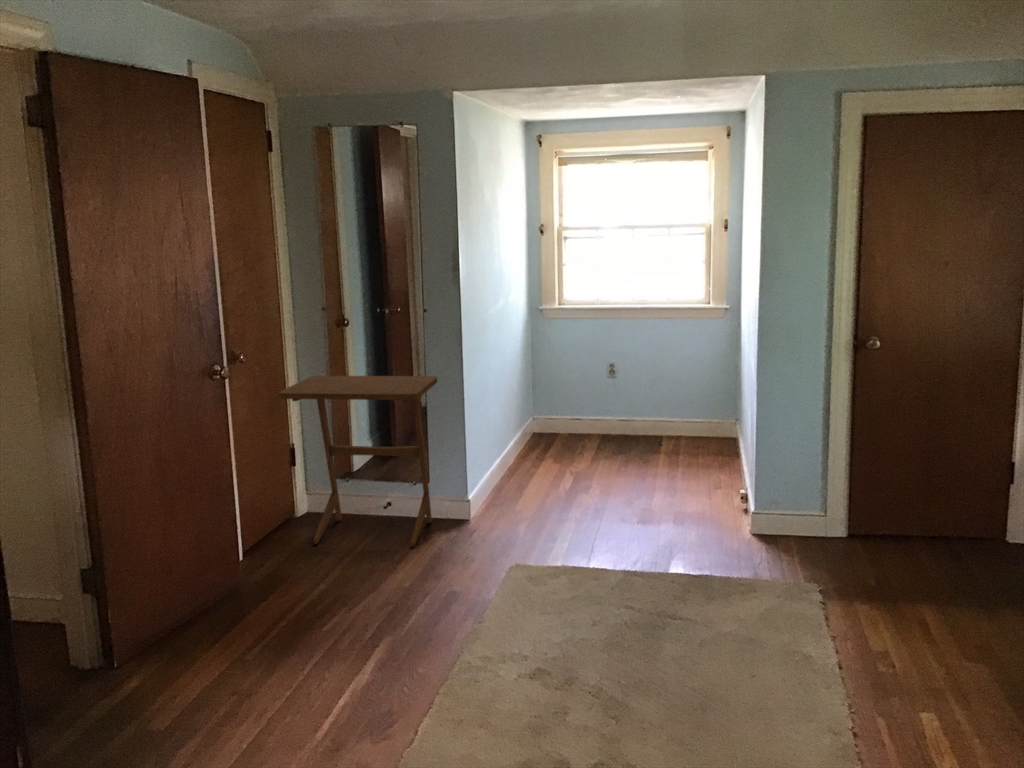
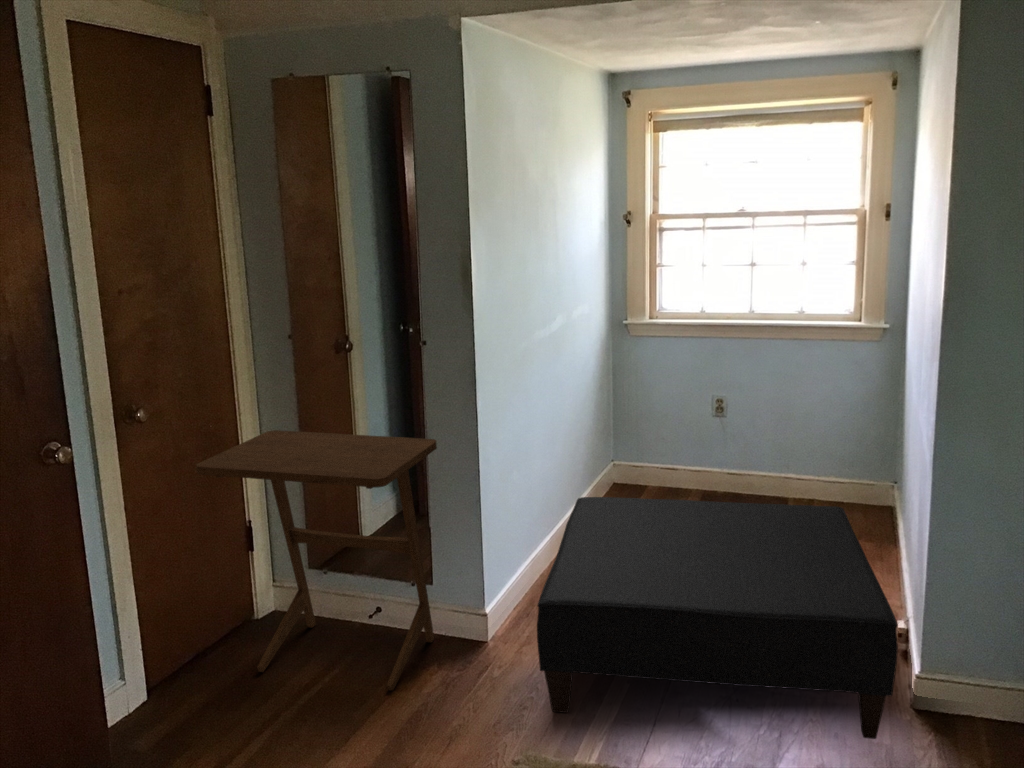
ottoman: none [517,423,741,549] -> present [537,497,898,739]

